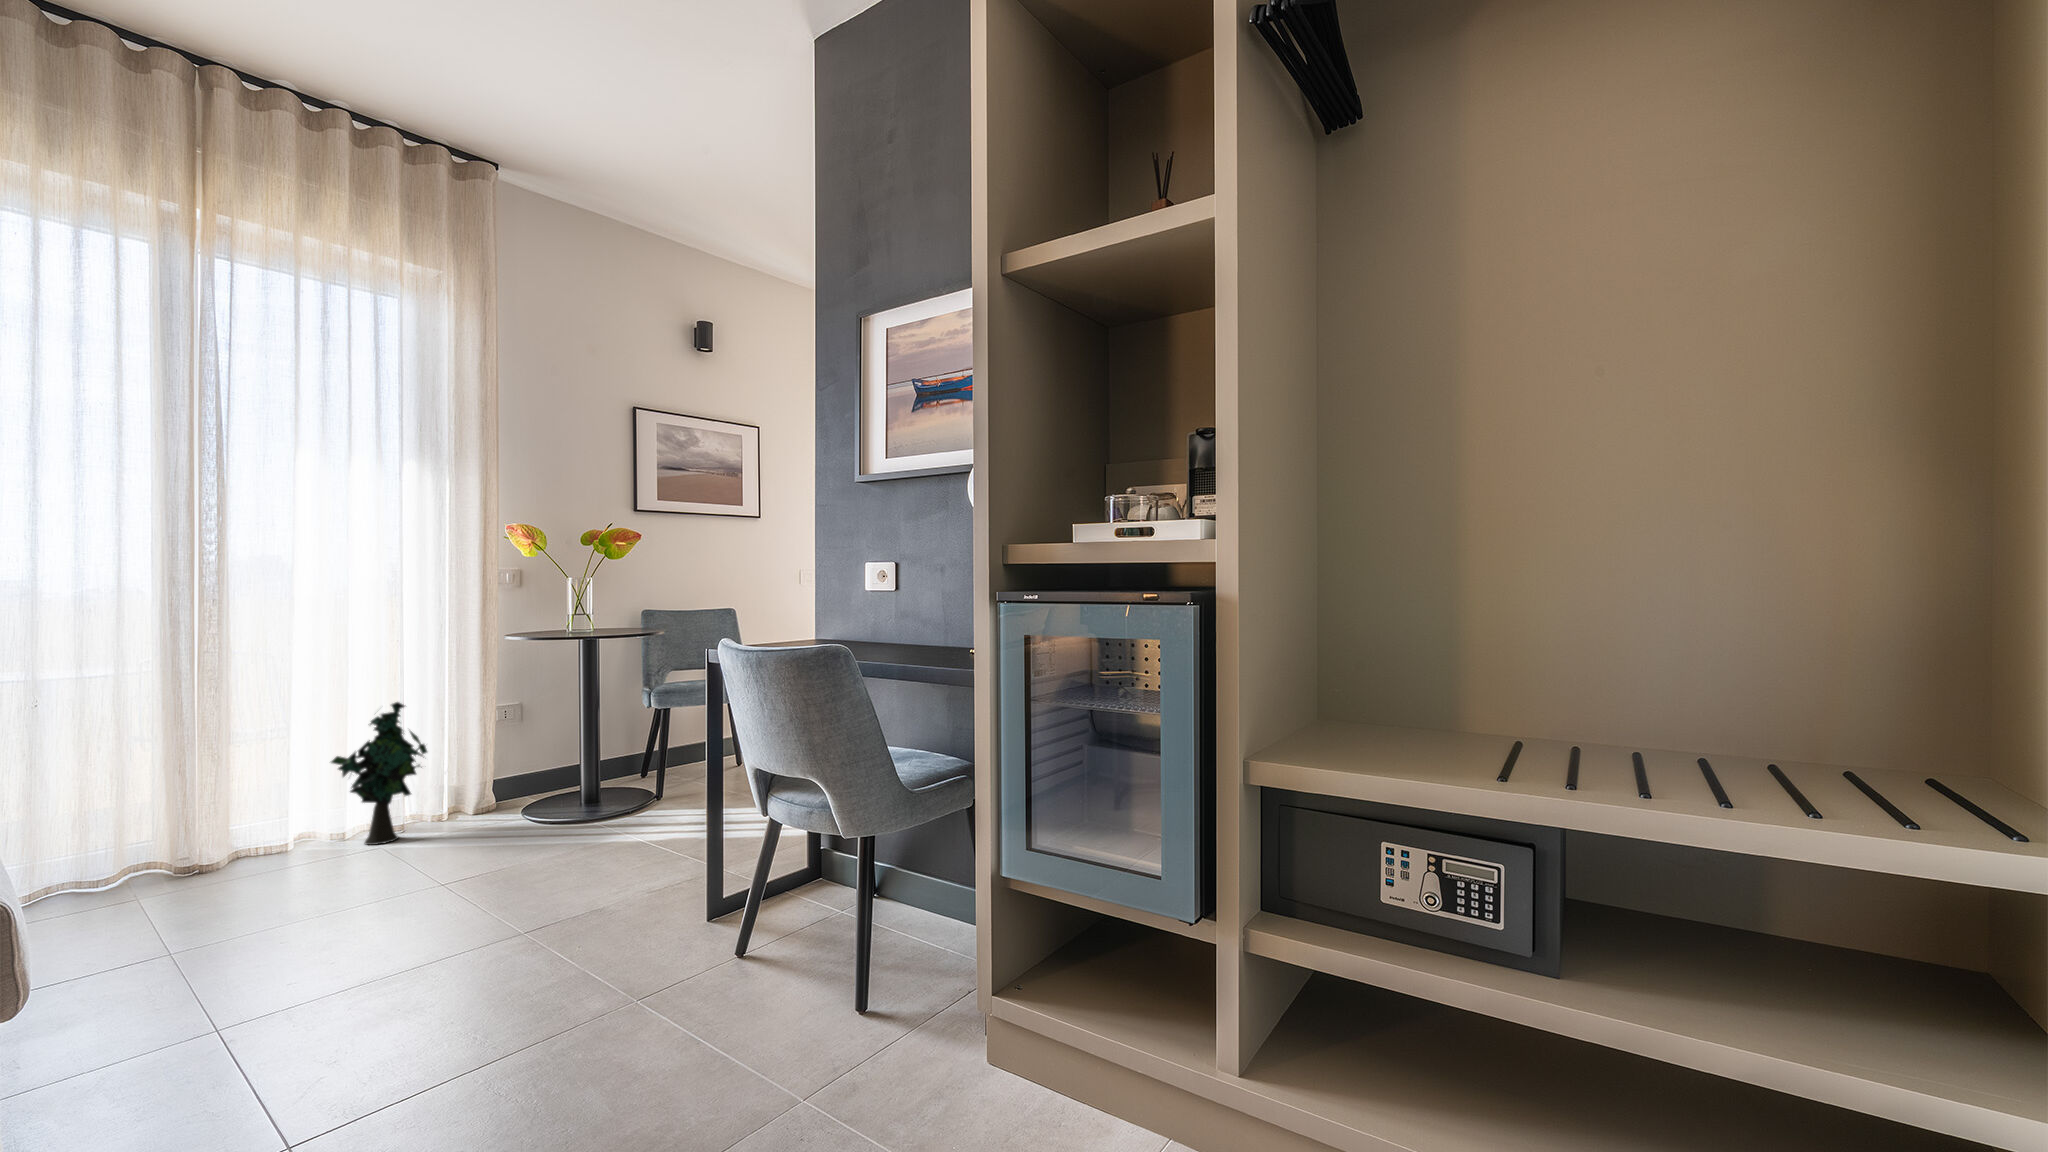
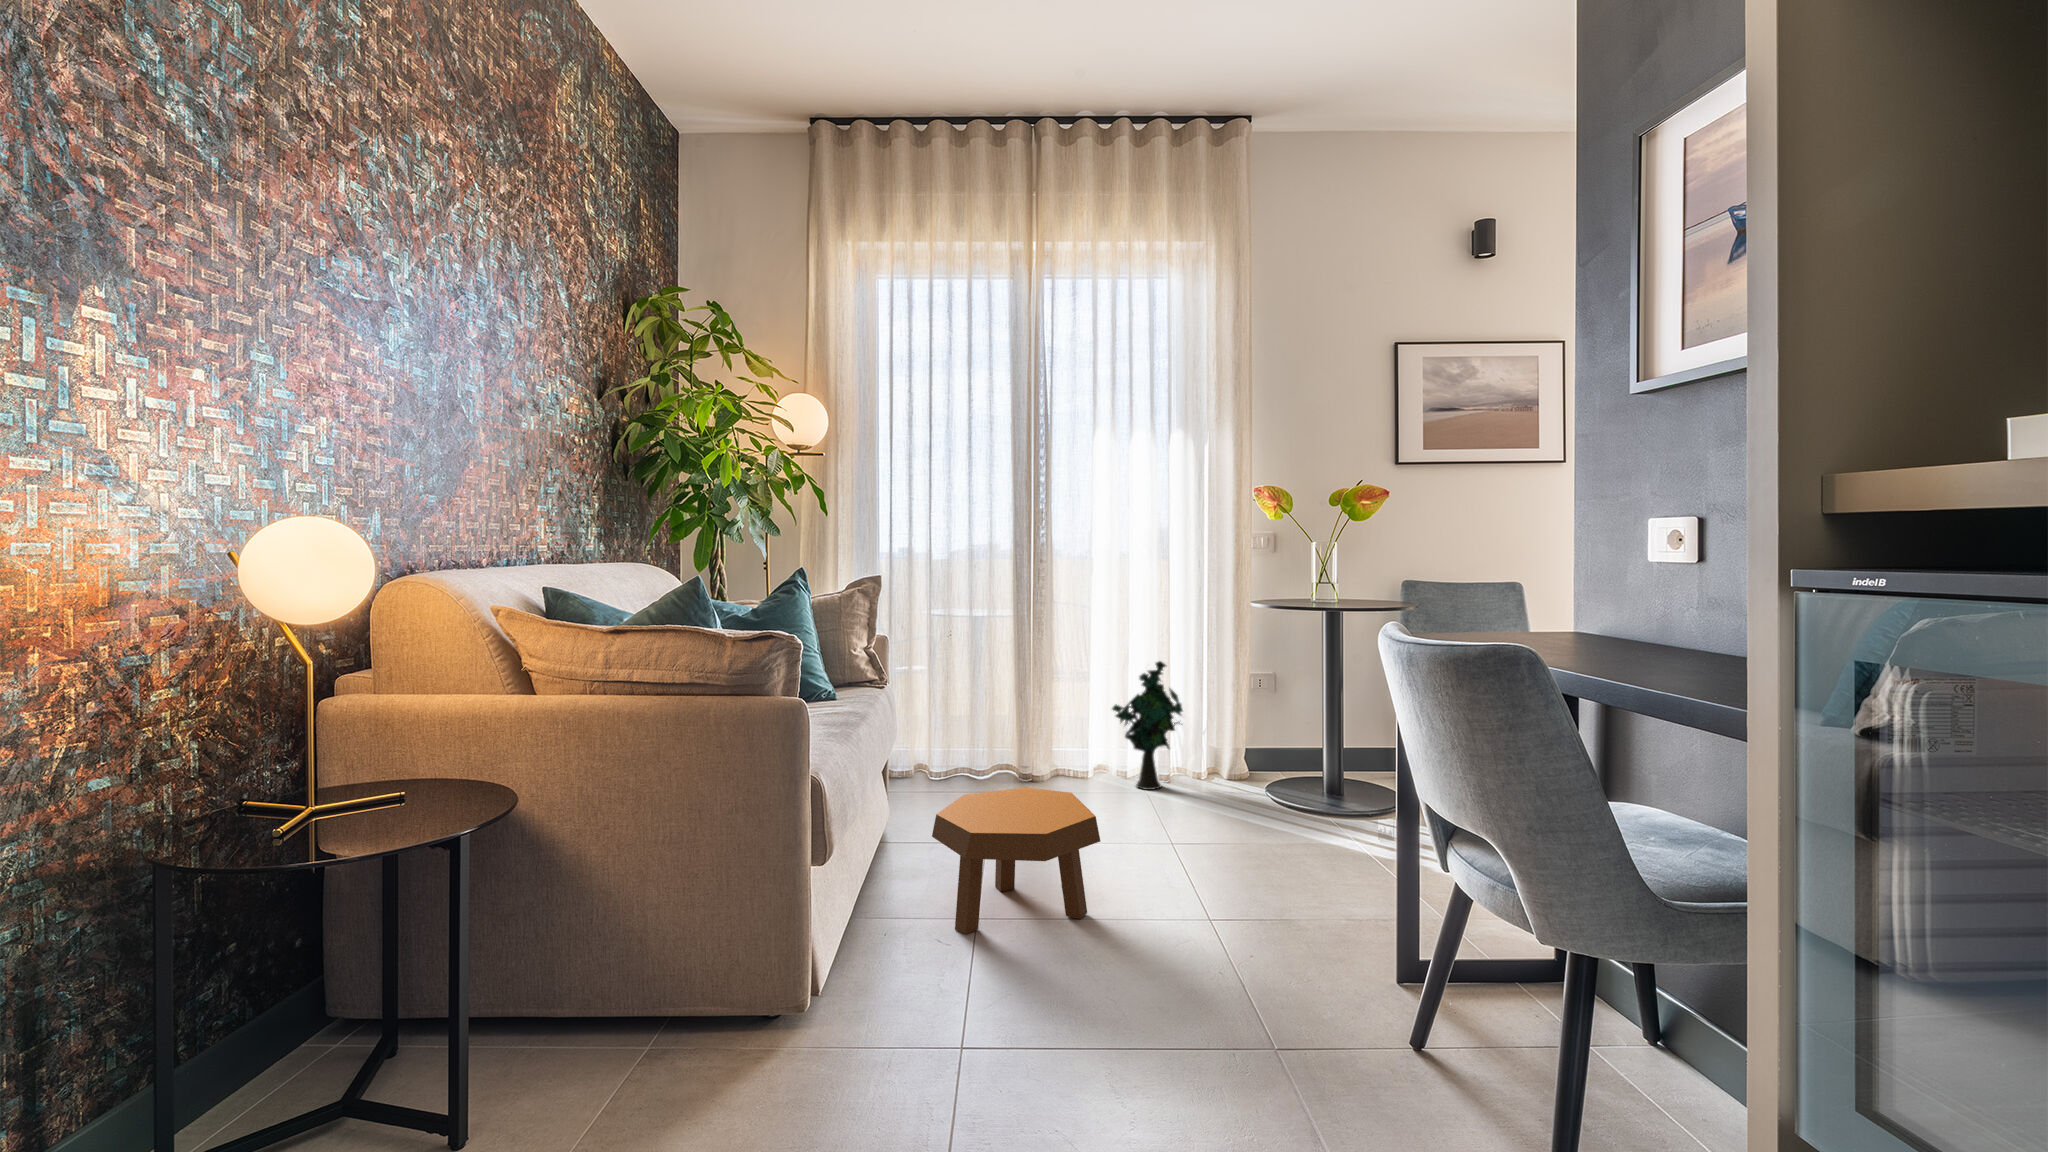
footstool: none [142,847,401,1037] -> present [932,787,1100,934]

